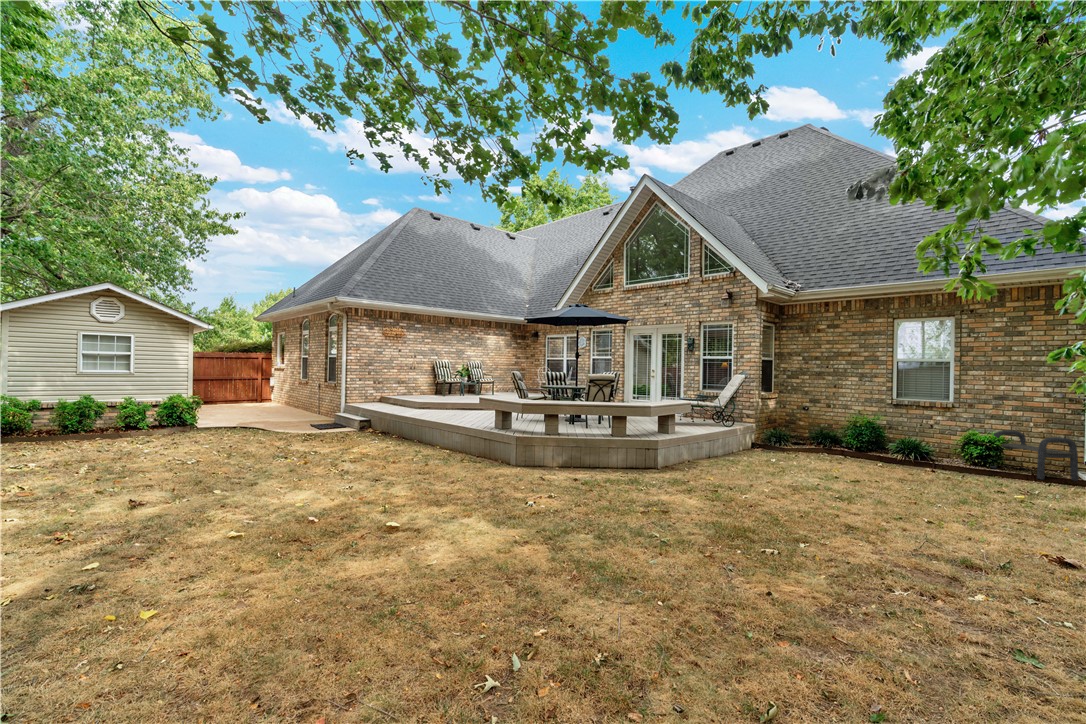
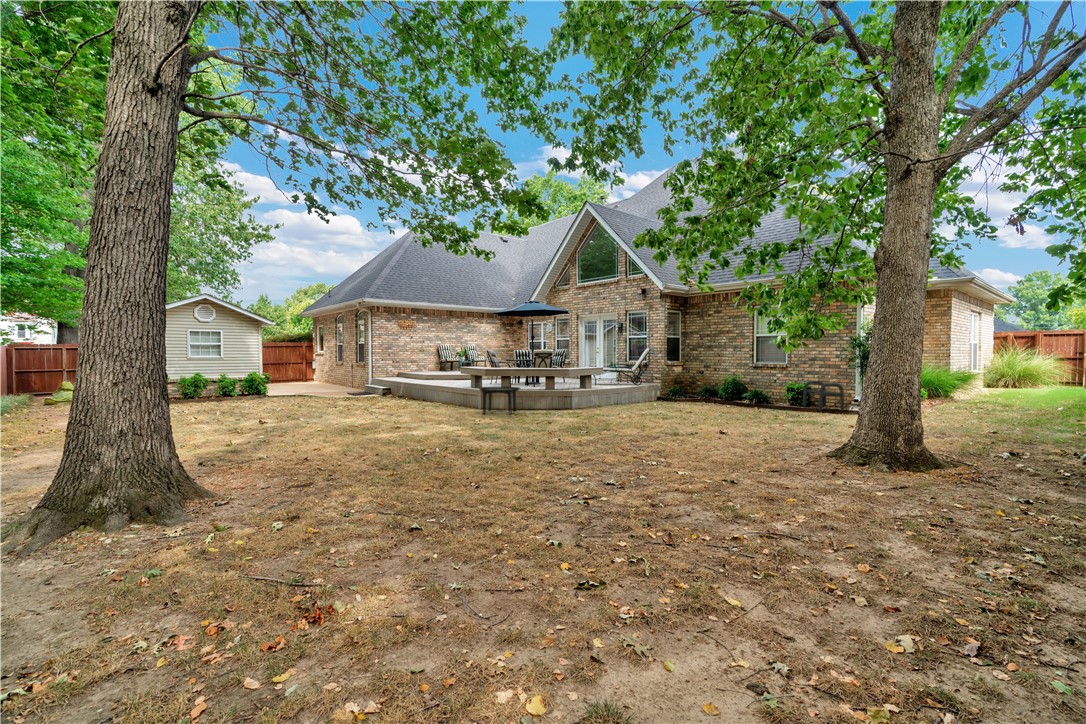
round table: none [514,431,581,481] -> present [479,386,520,414]

